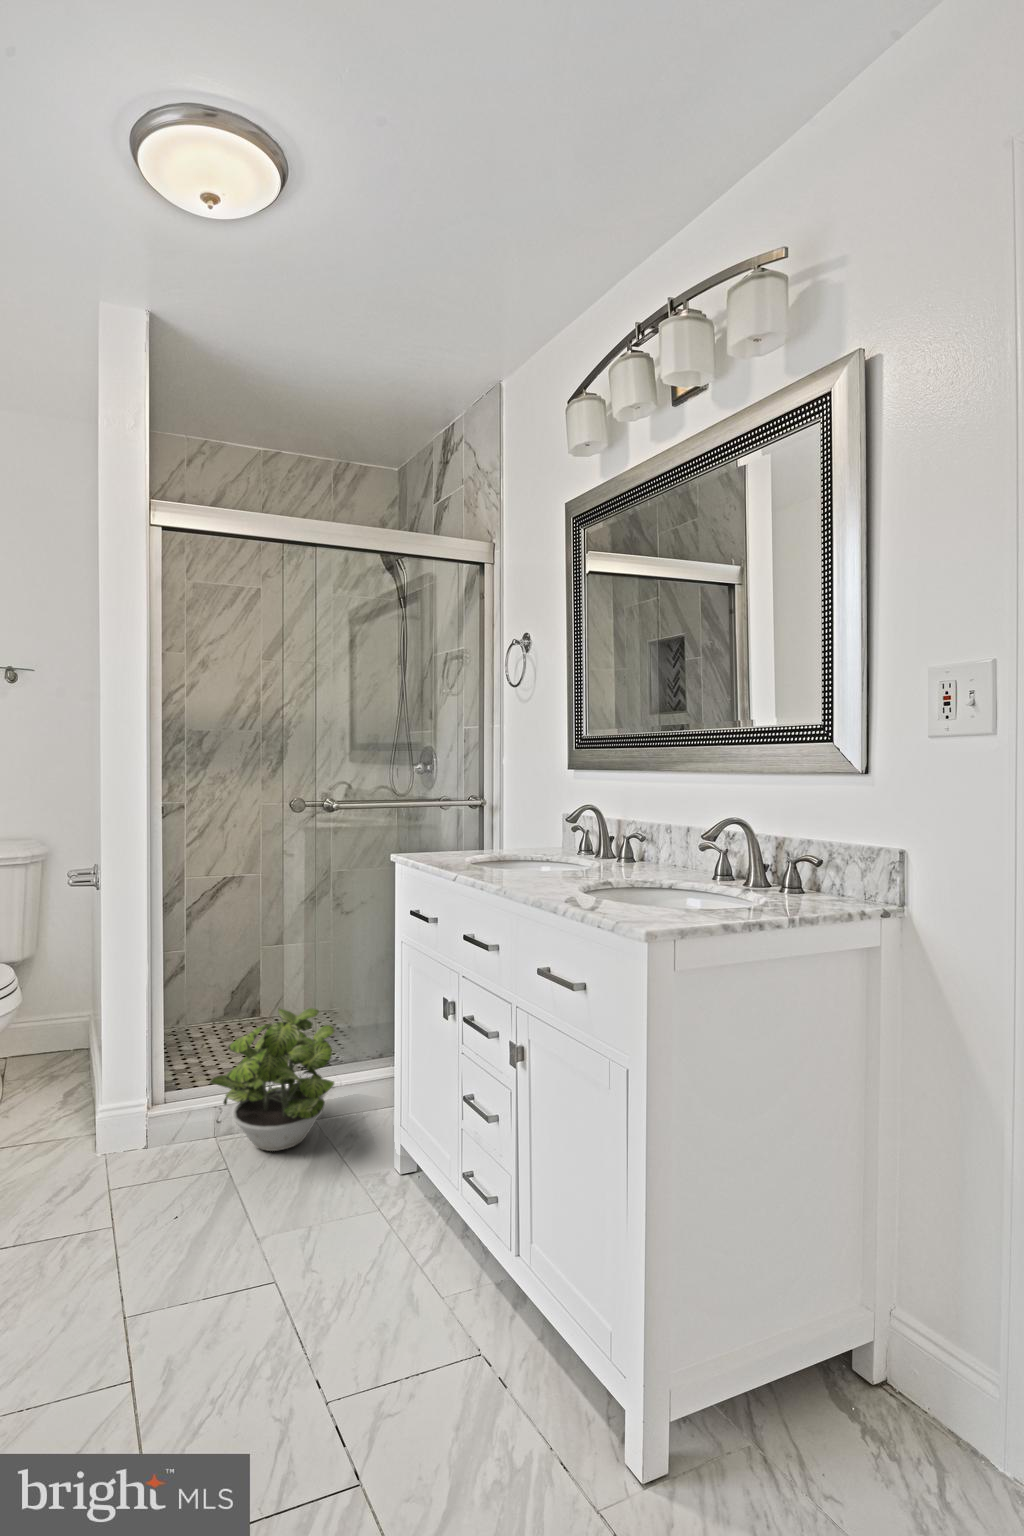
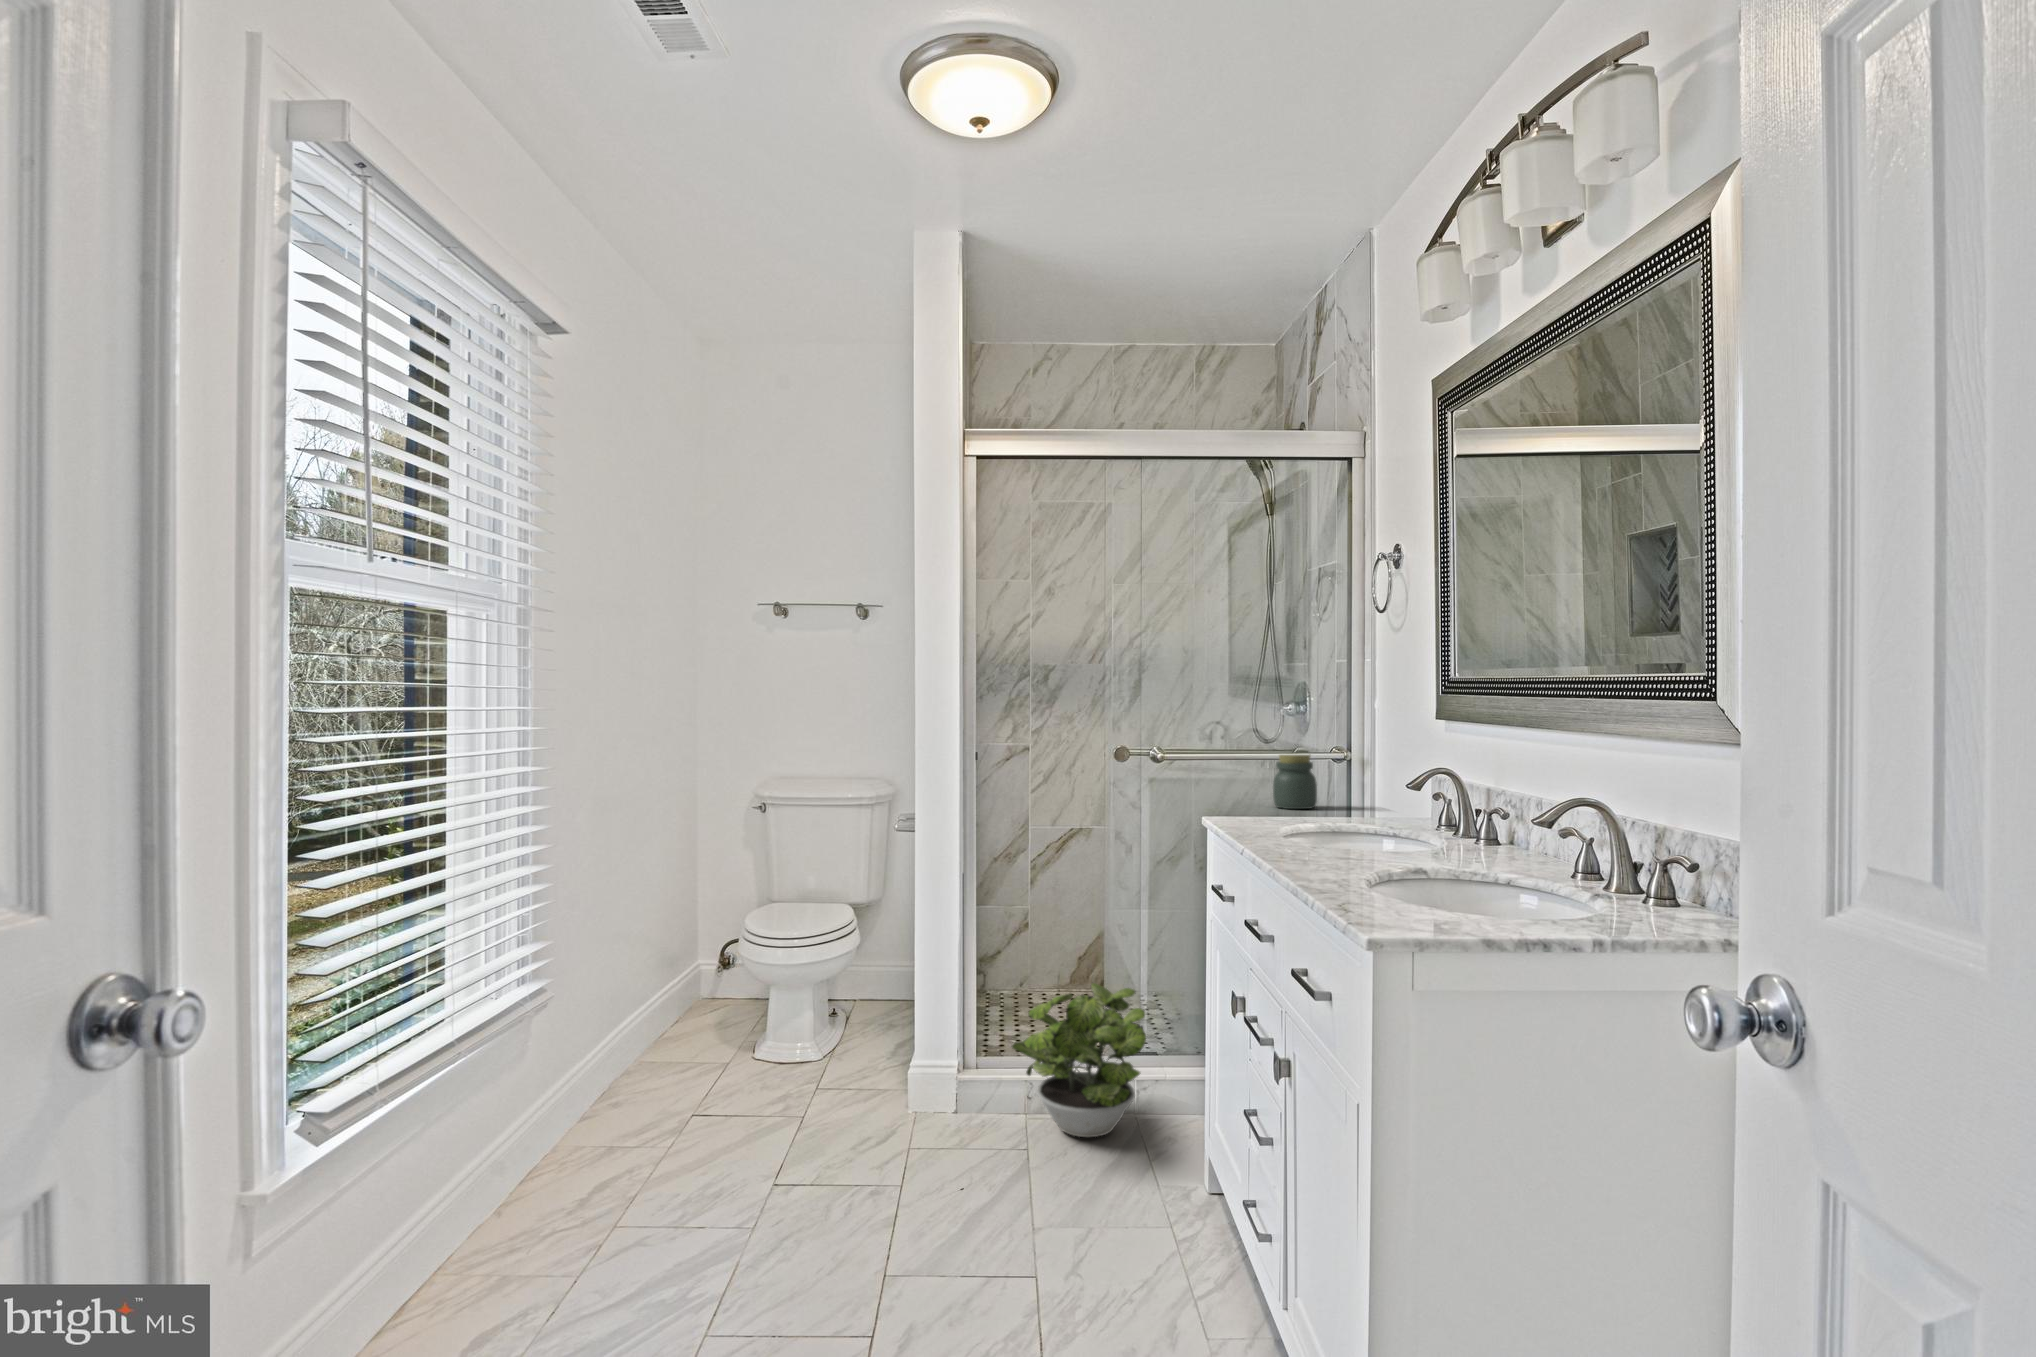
jar: none [427,799,461,844] -> present [1273,754,1317,809]

